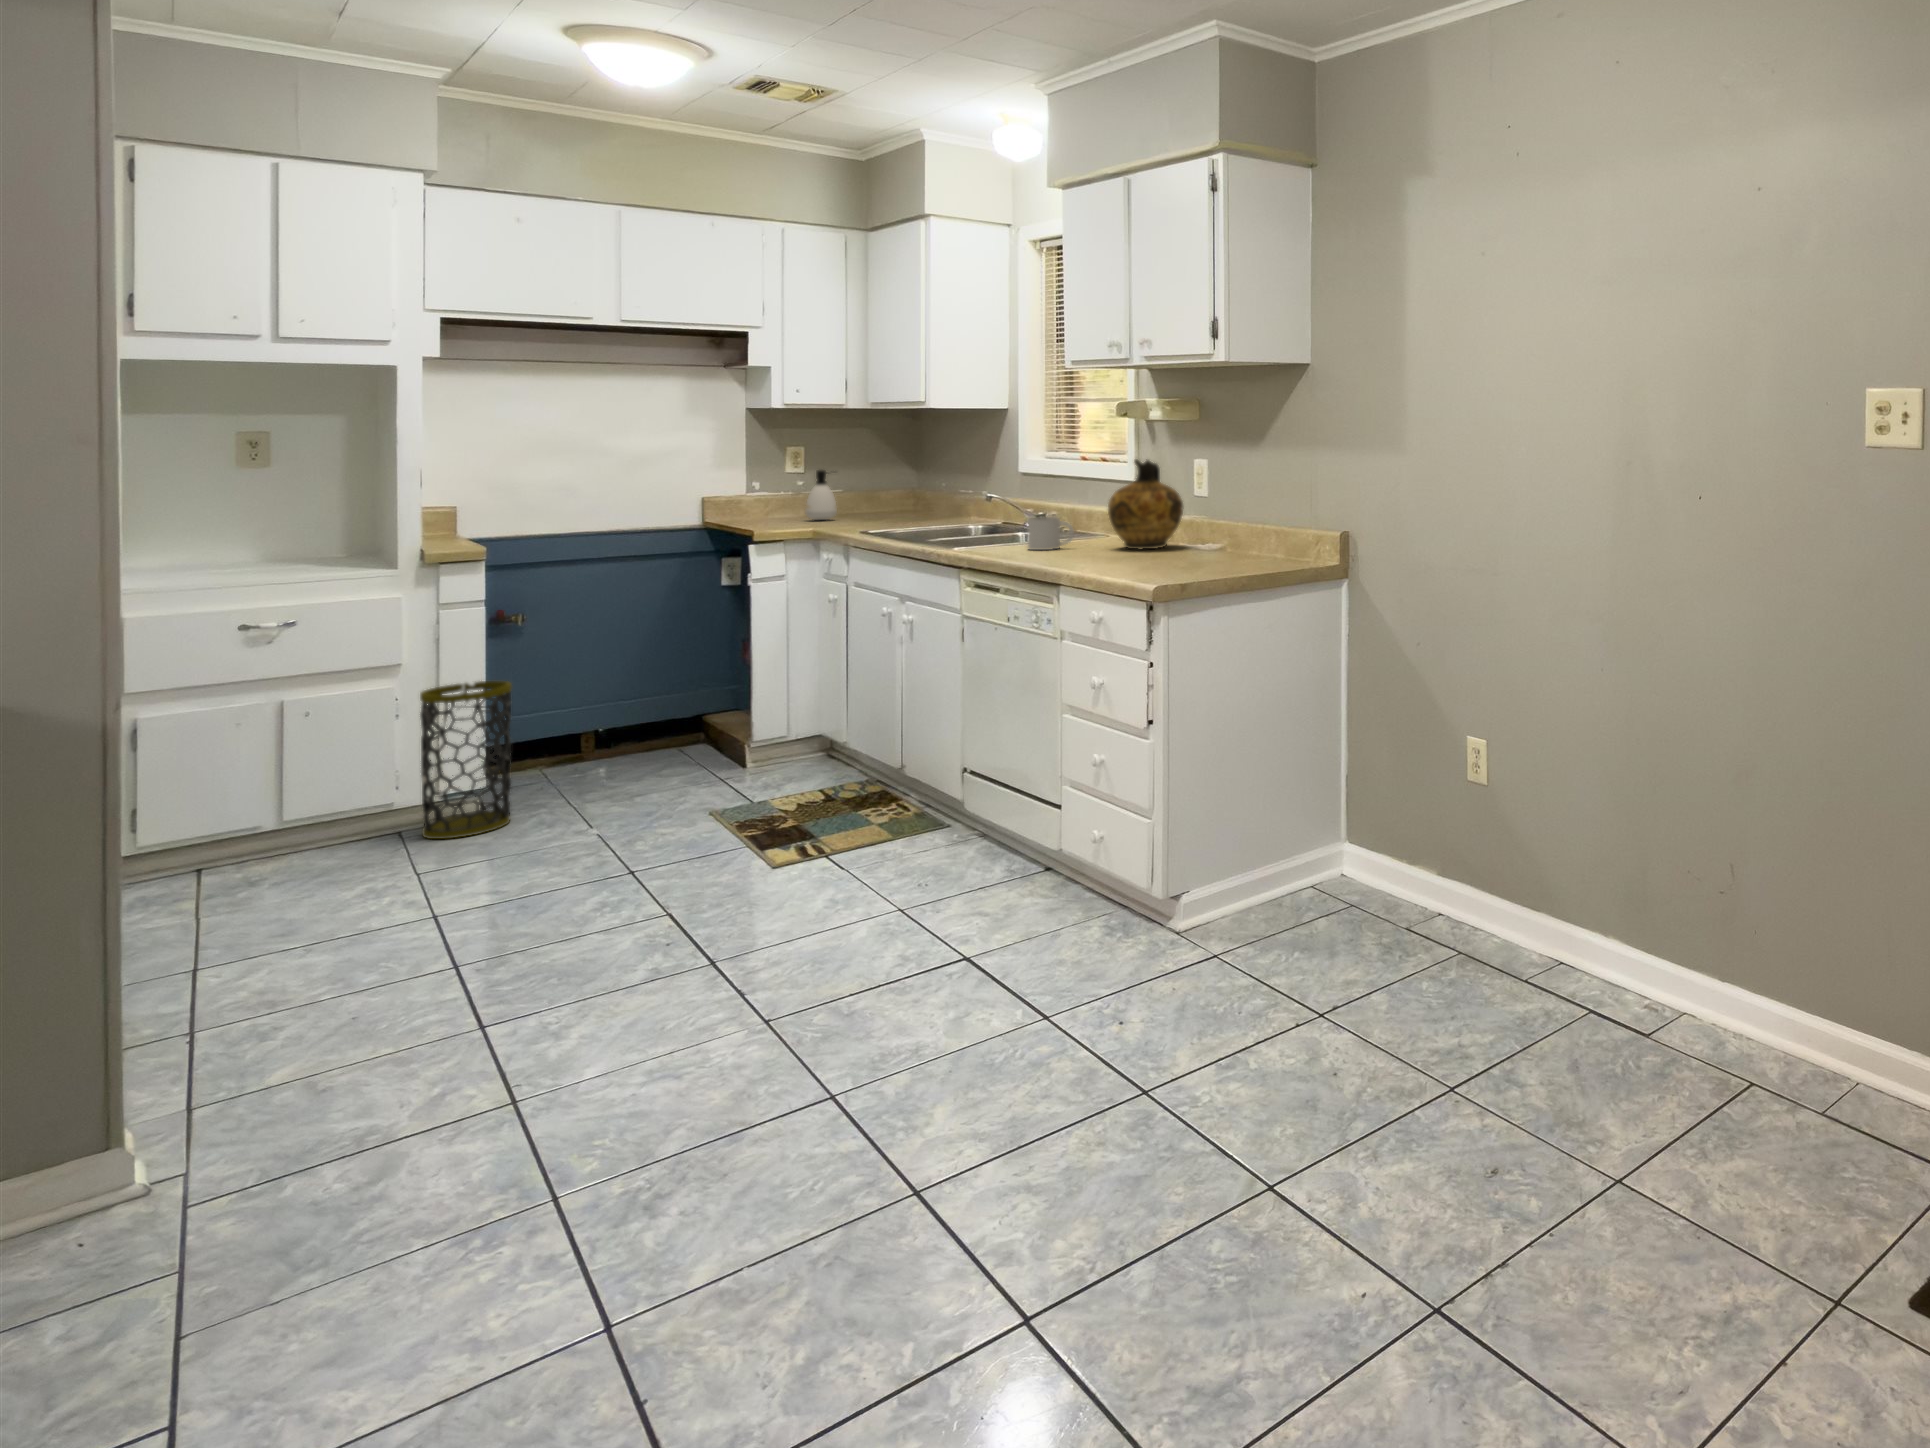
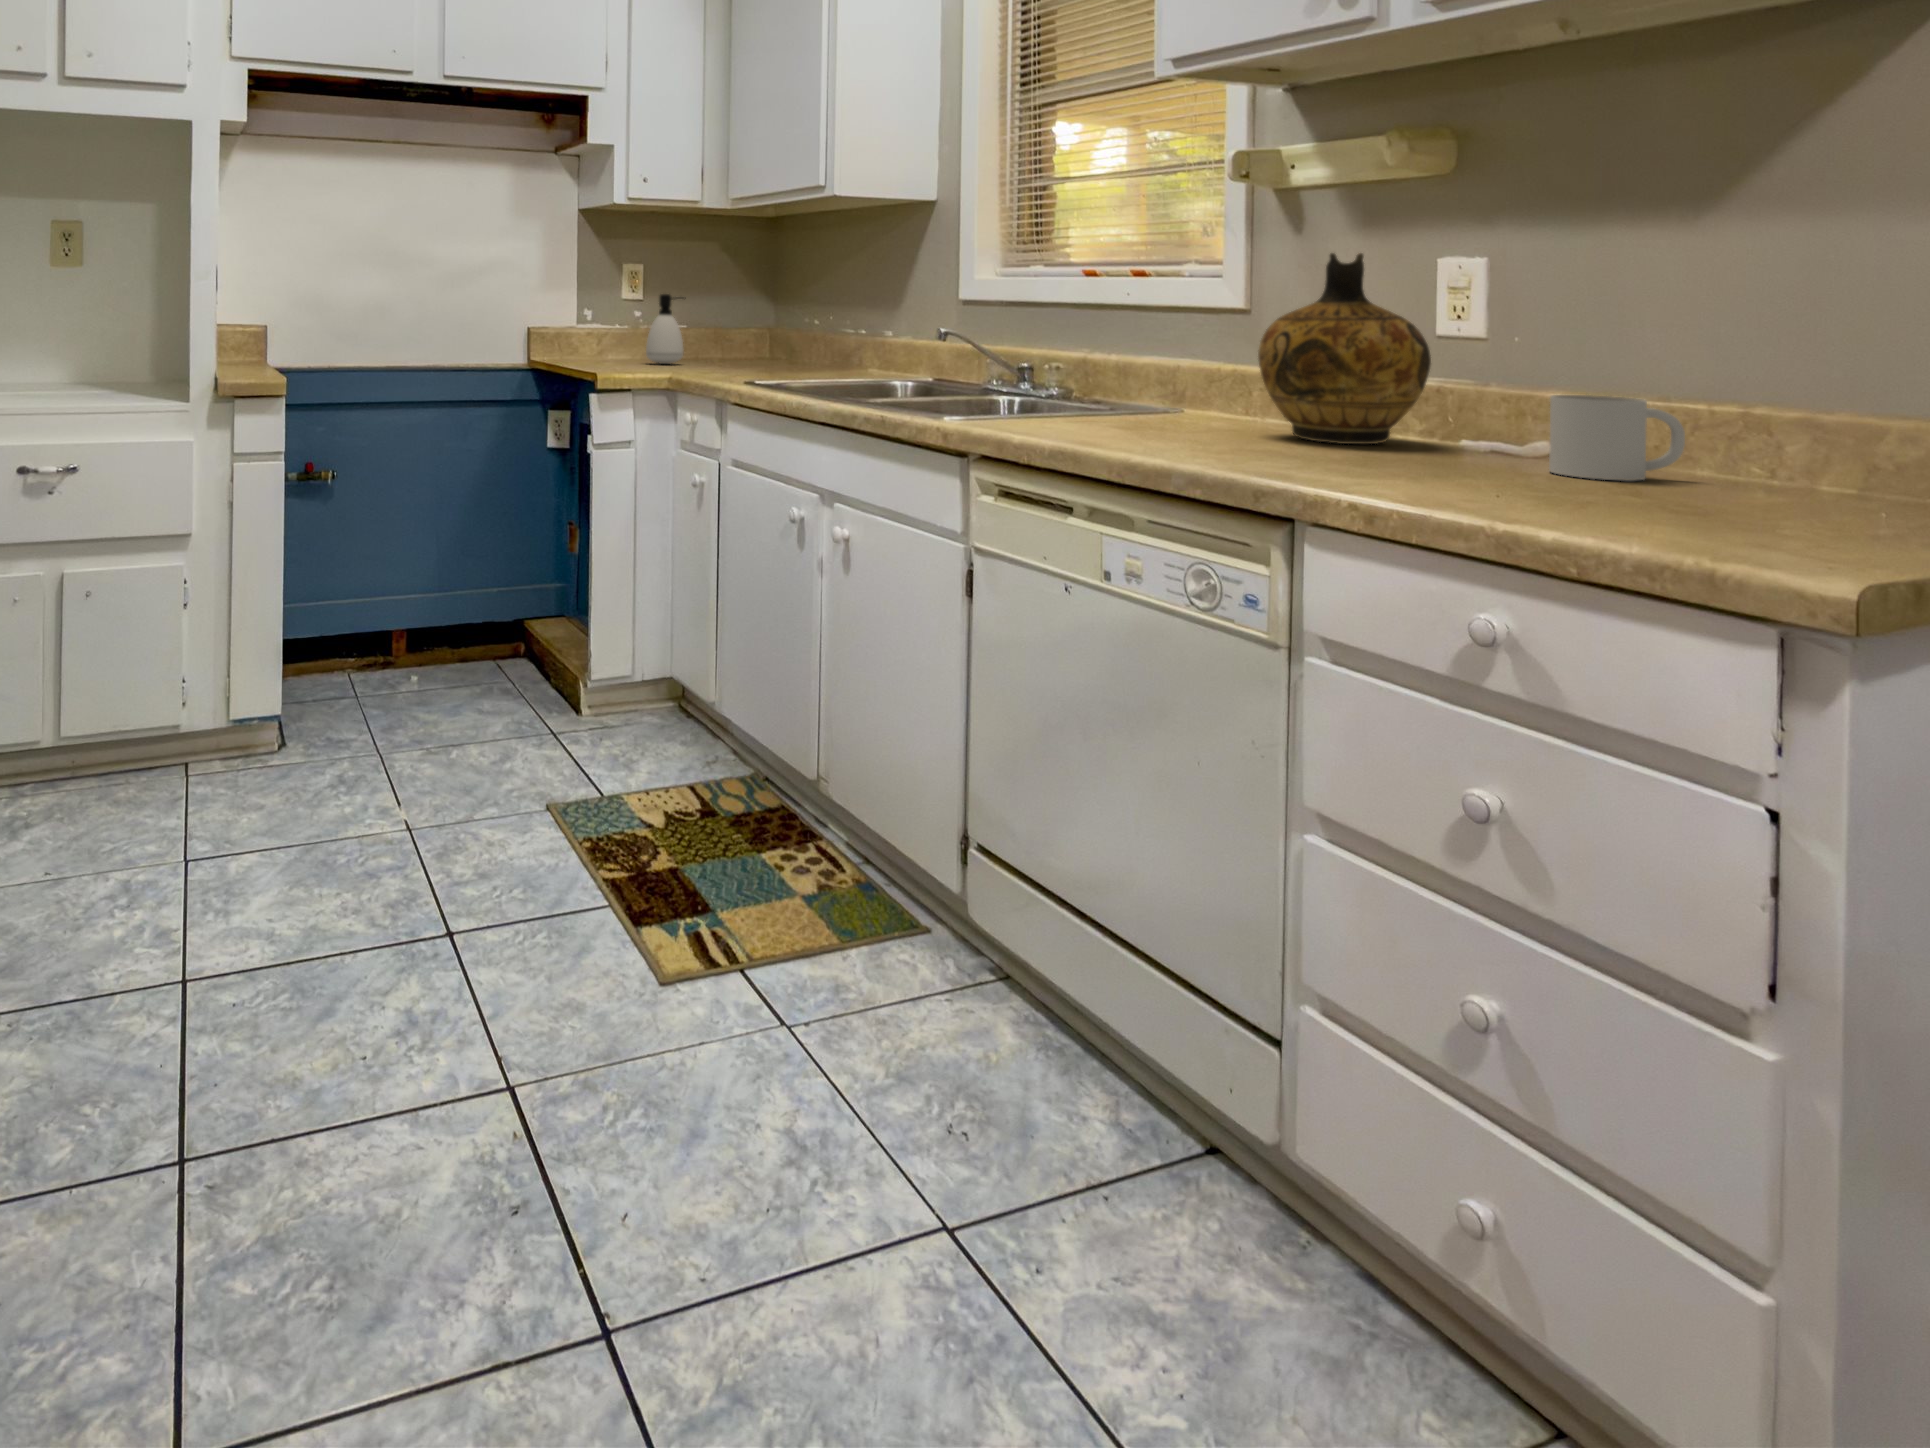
mug: present [1028,517,1074,550] -> present [1549,395,1685,481]
trash can: present [420,681,512,839] -> none [204,564,309,793]

